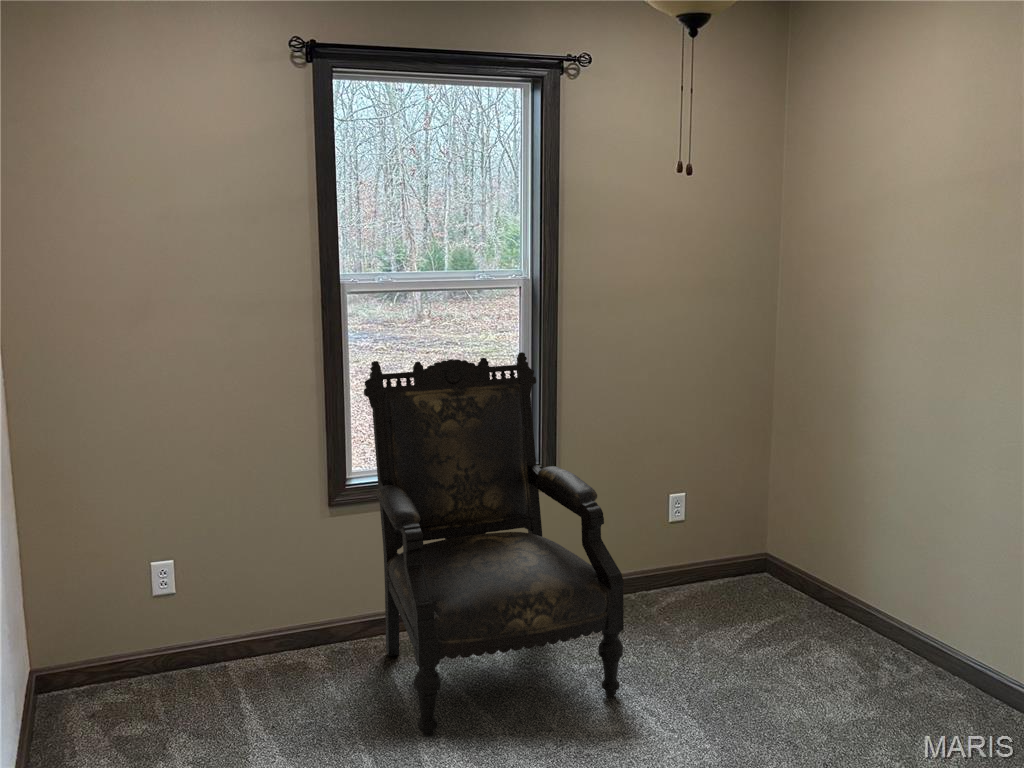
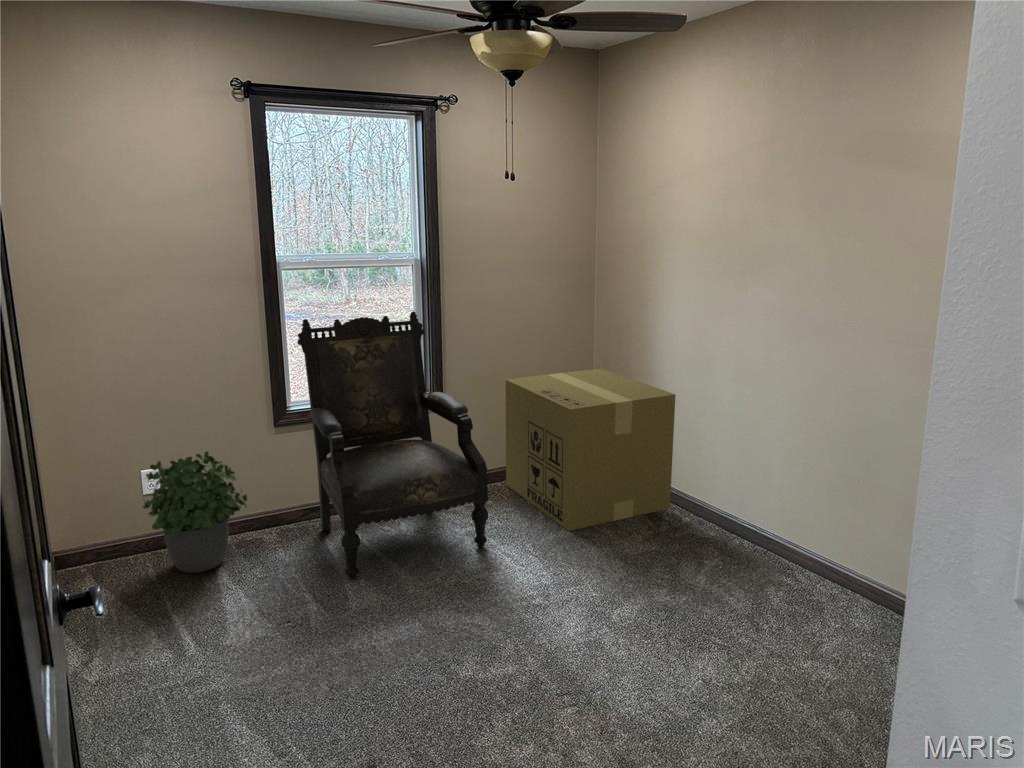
cardboard box: none [643,435,901,677] -> present [506,369,675,531]
potted plant: none [146,540,288,711] -> present [143,451,247,573]

